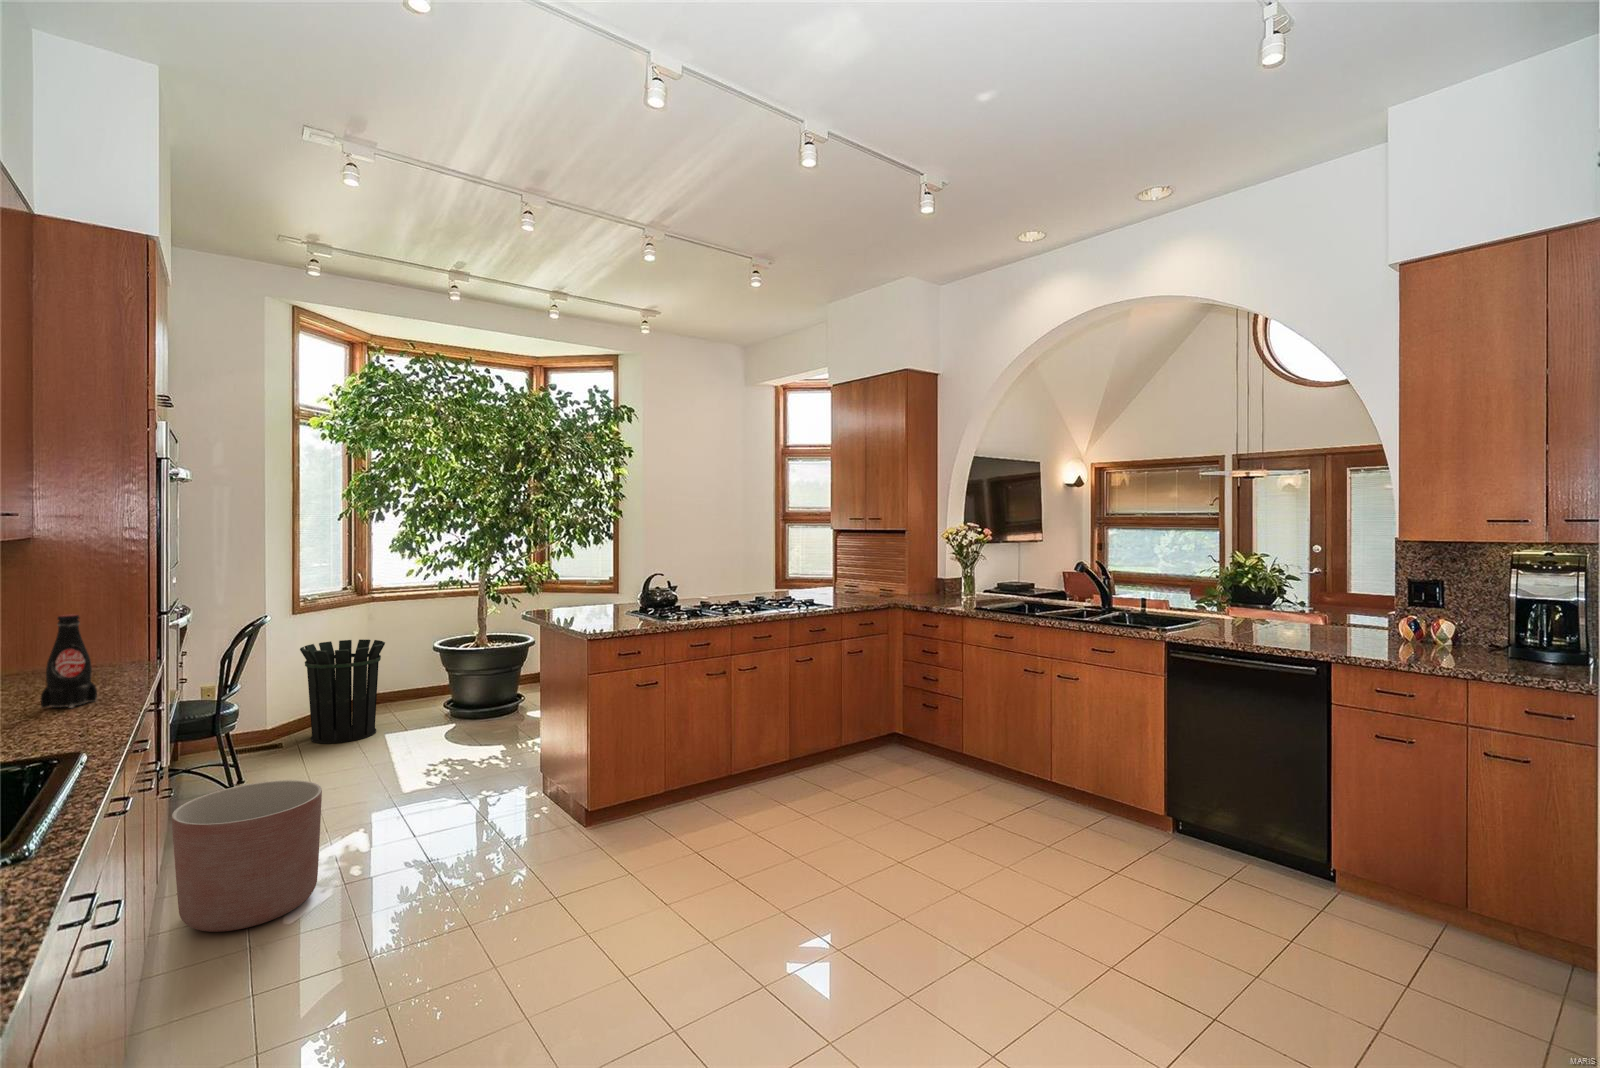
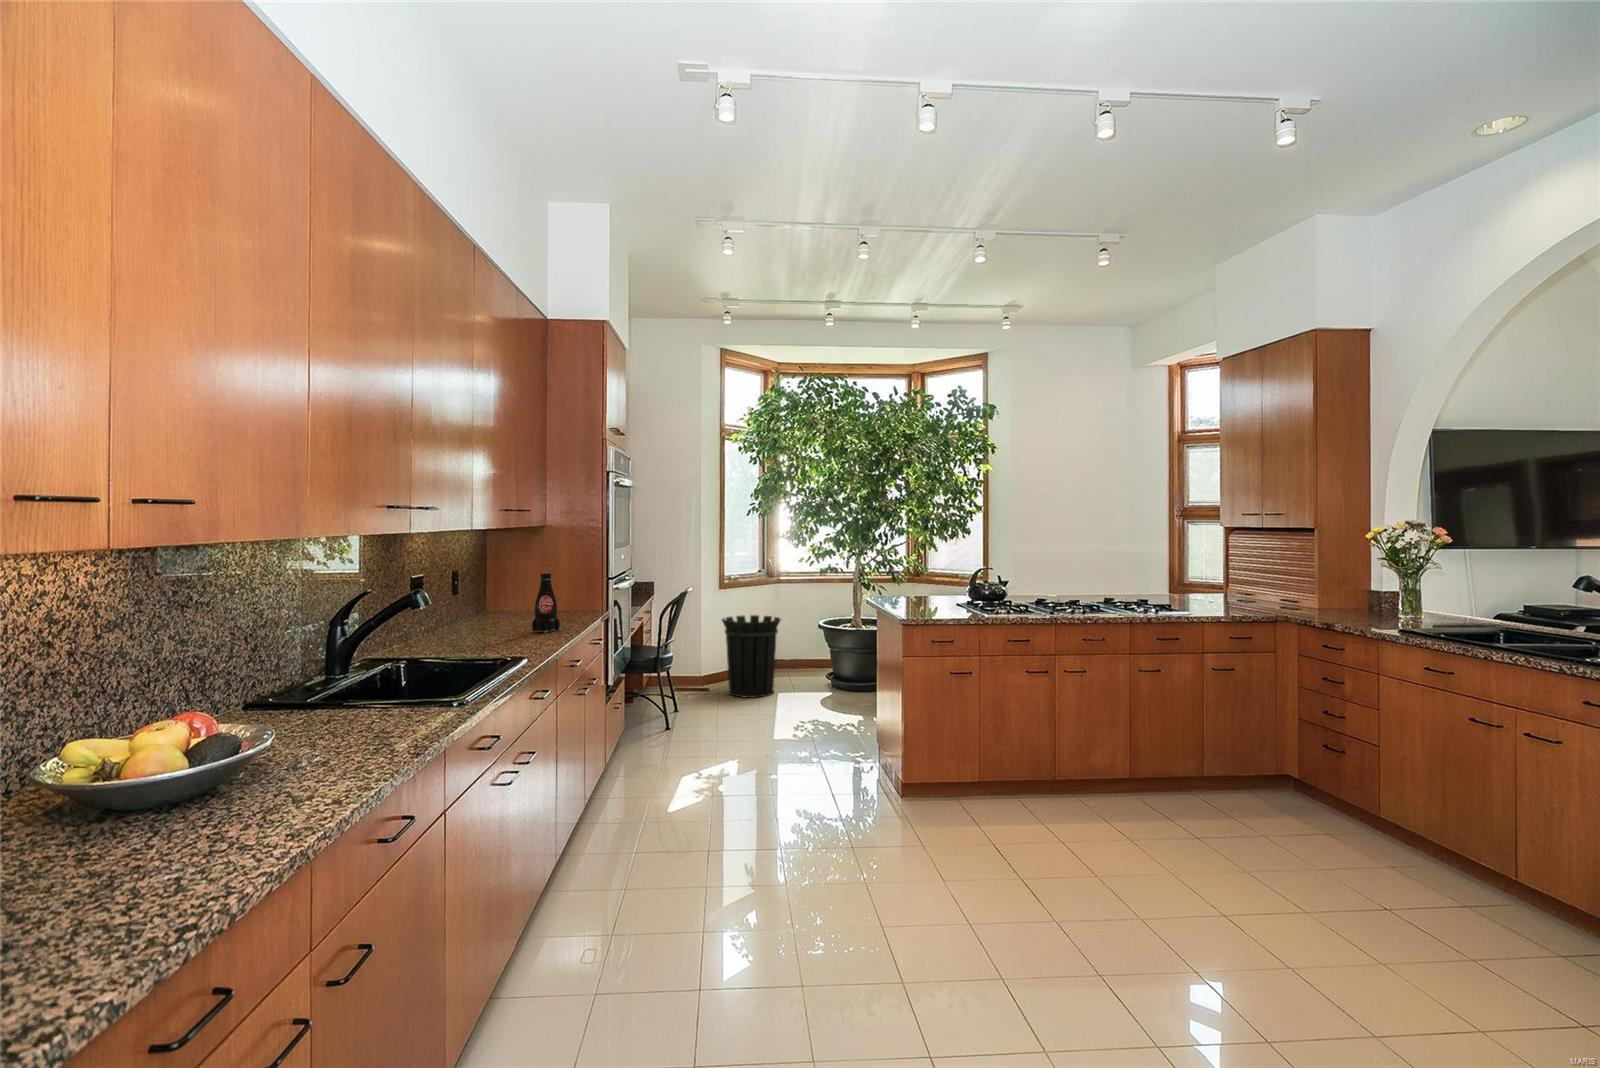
planter: present [172,780,322,932] -> none [609,708,698,808]

